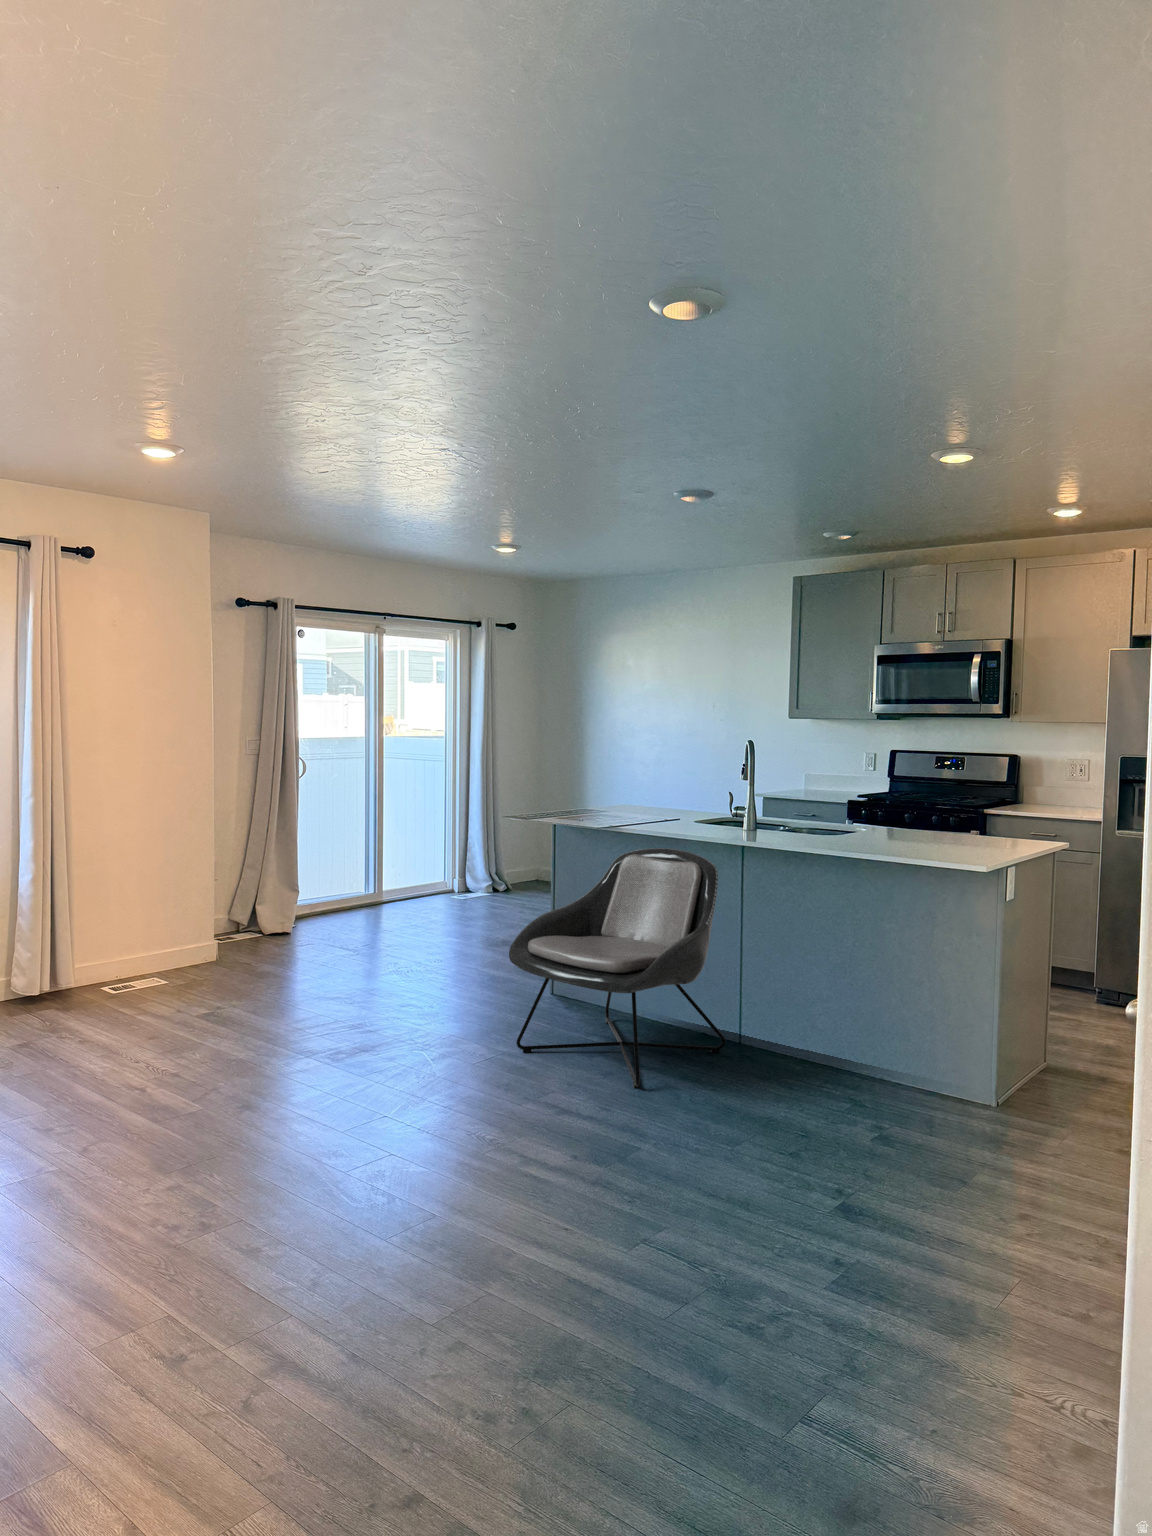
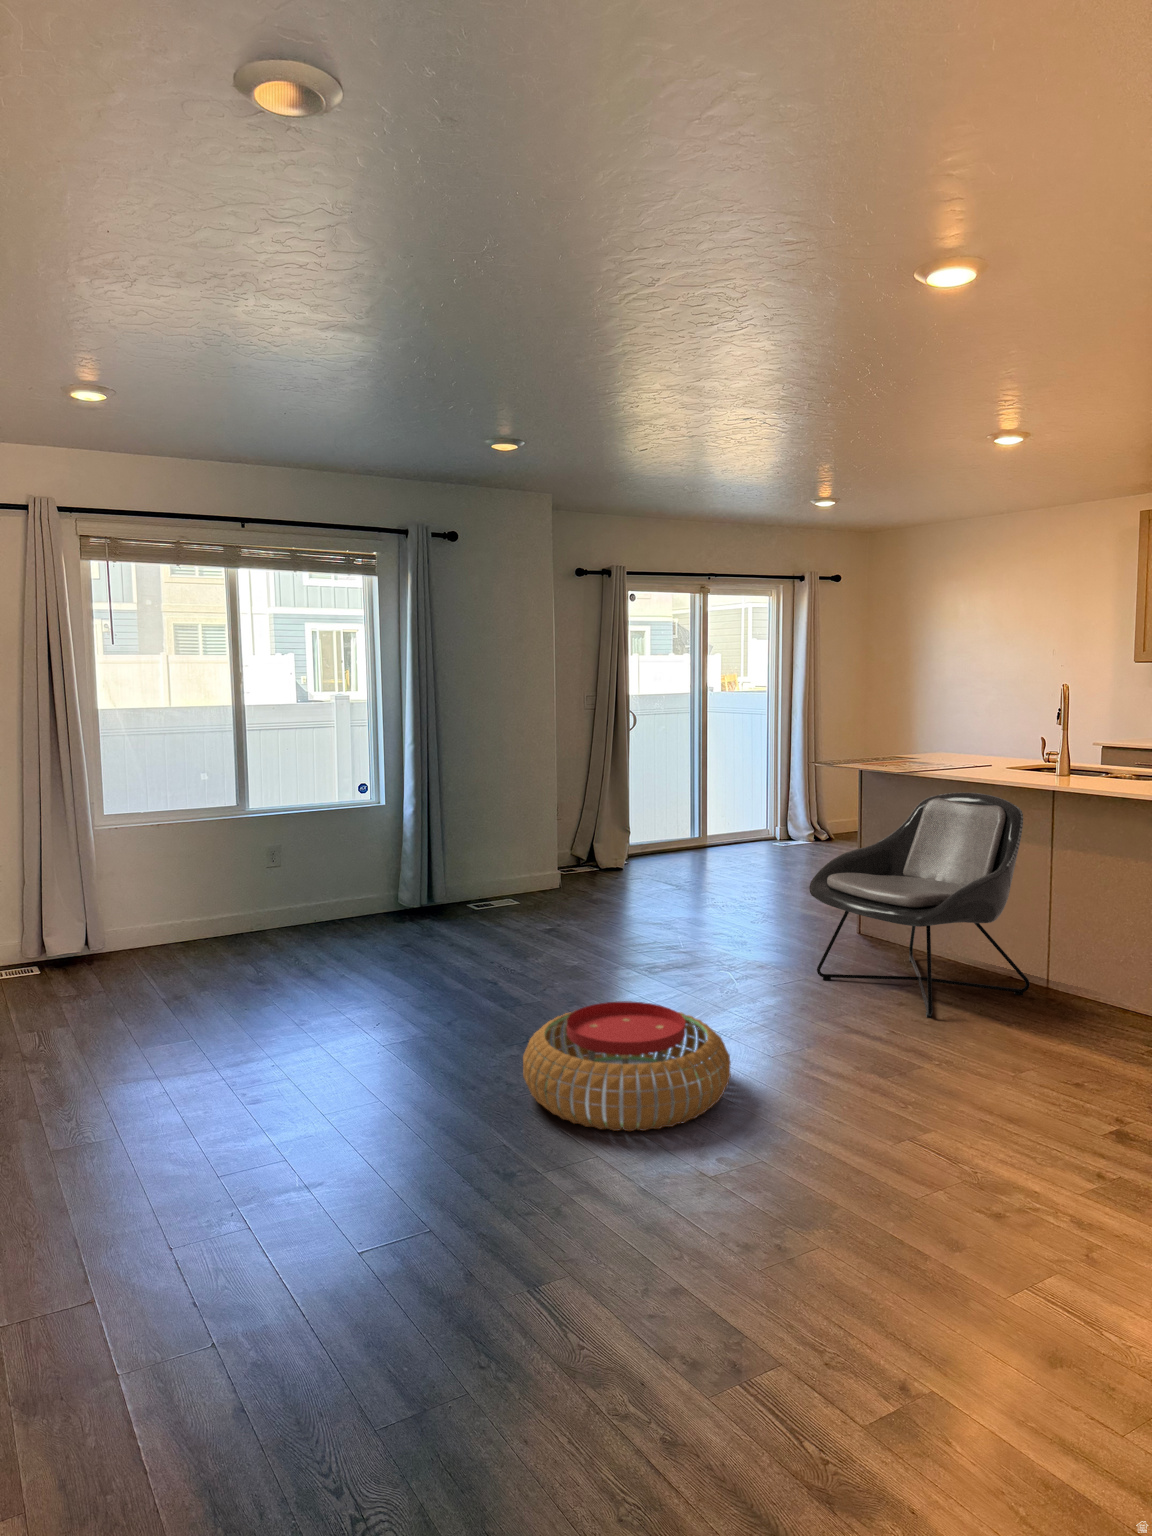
pouf: none [184,1113,443,1287] -> present [523,1001,731,1131]

